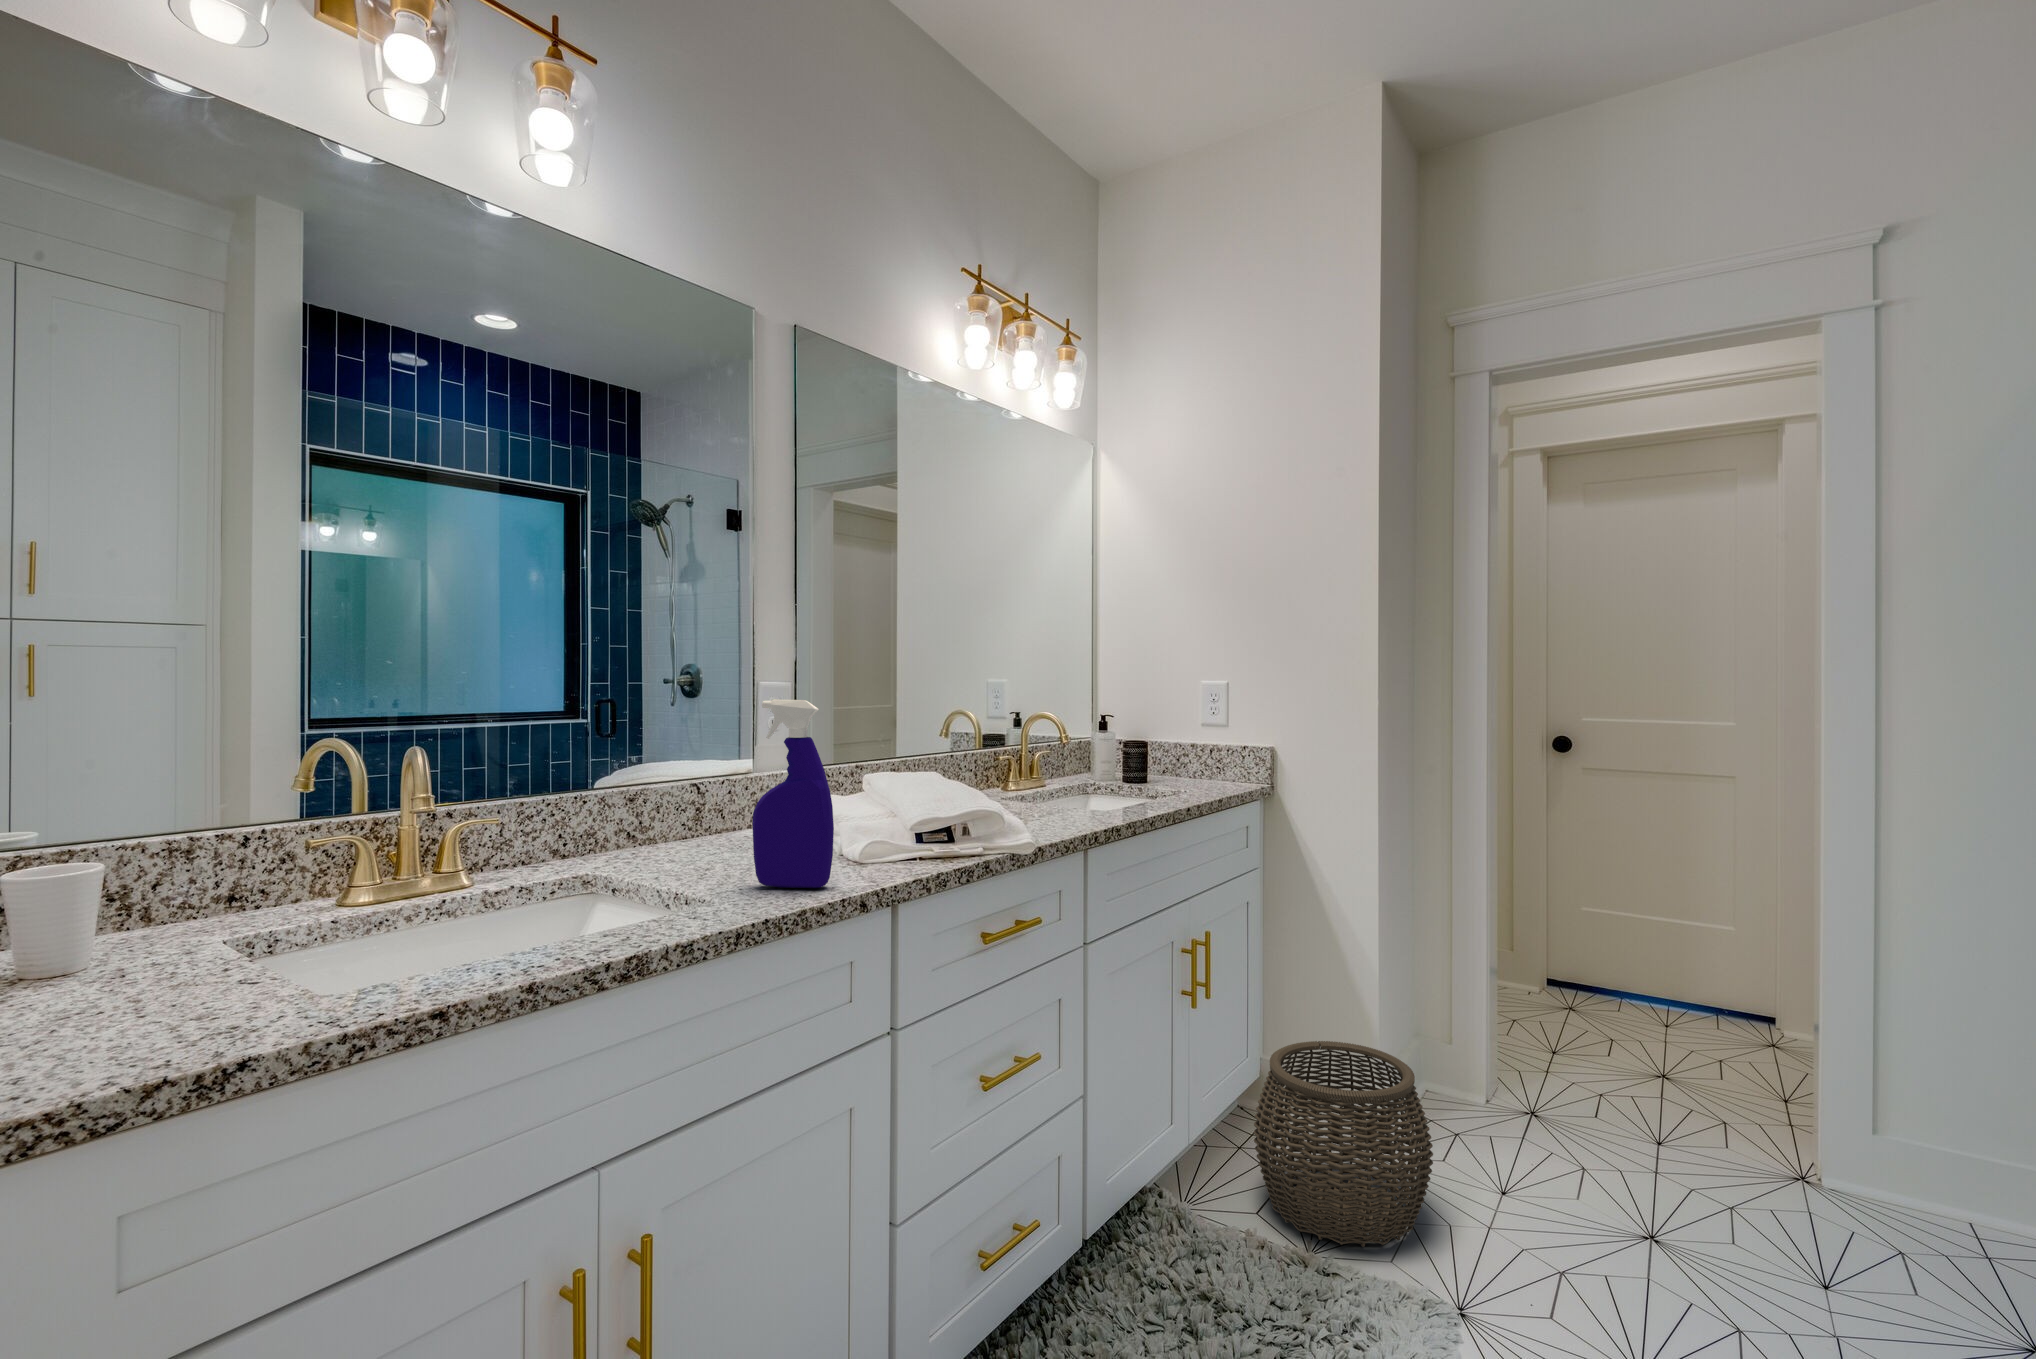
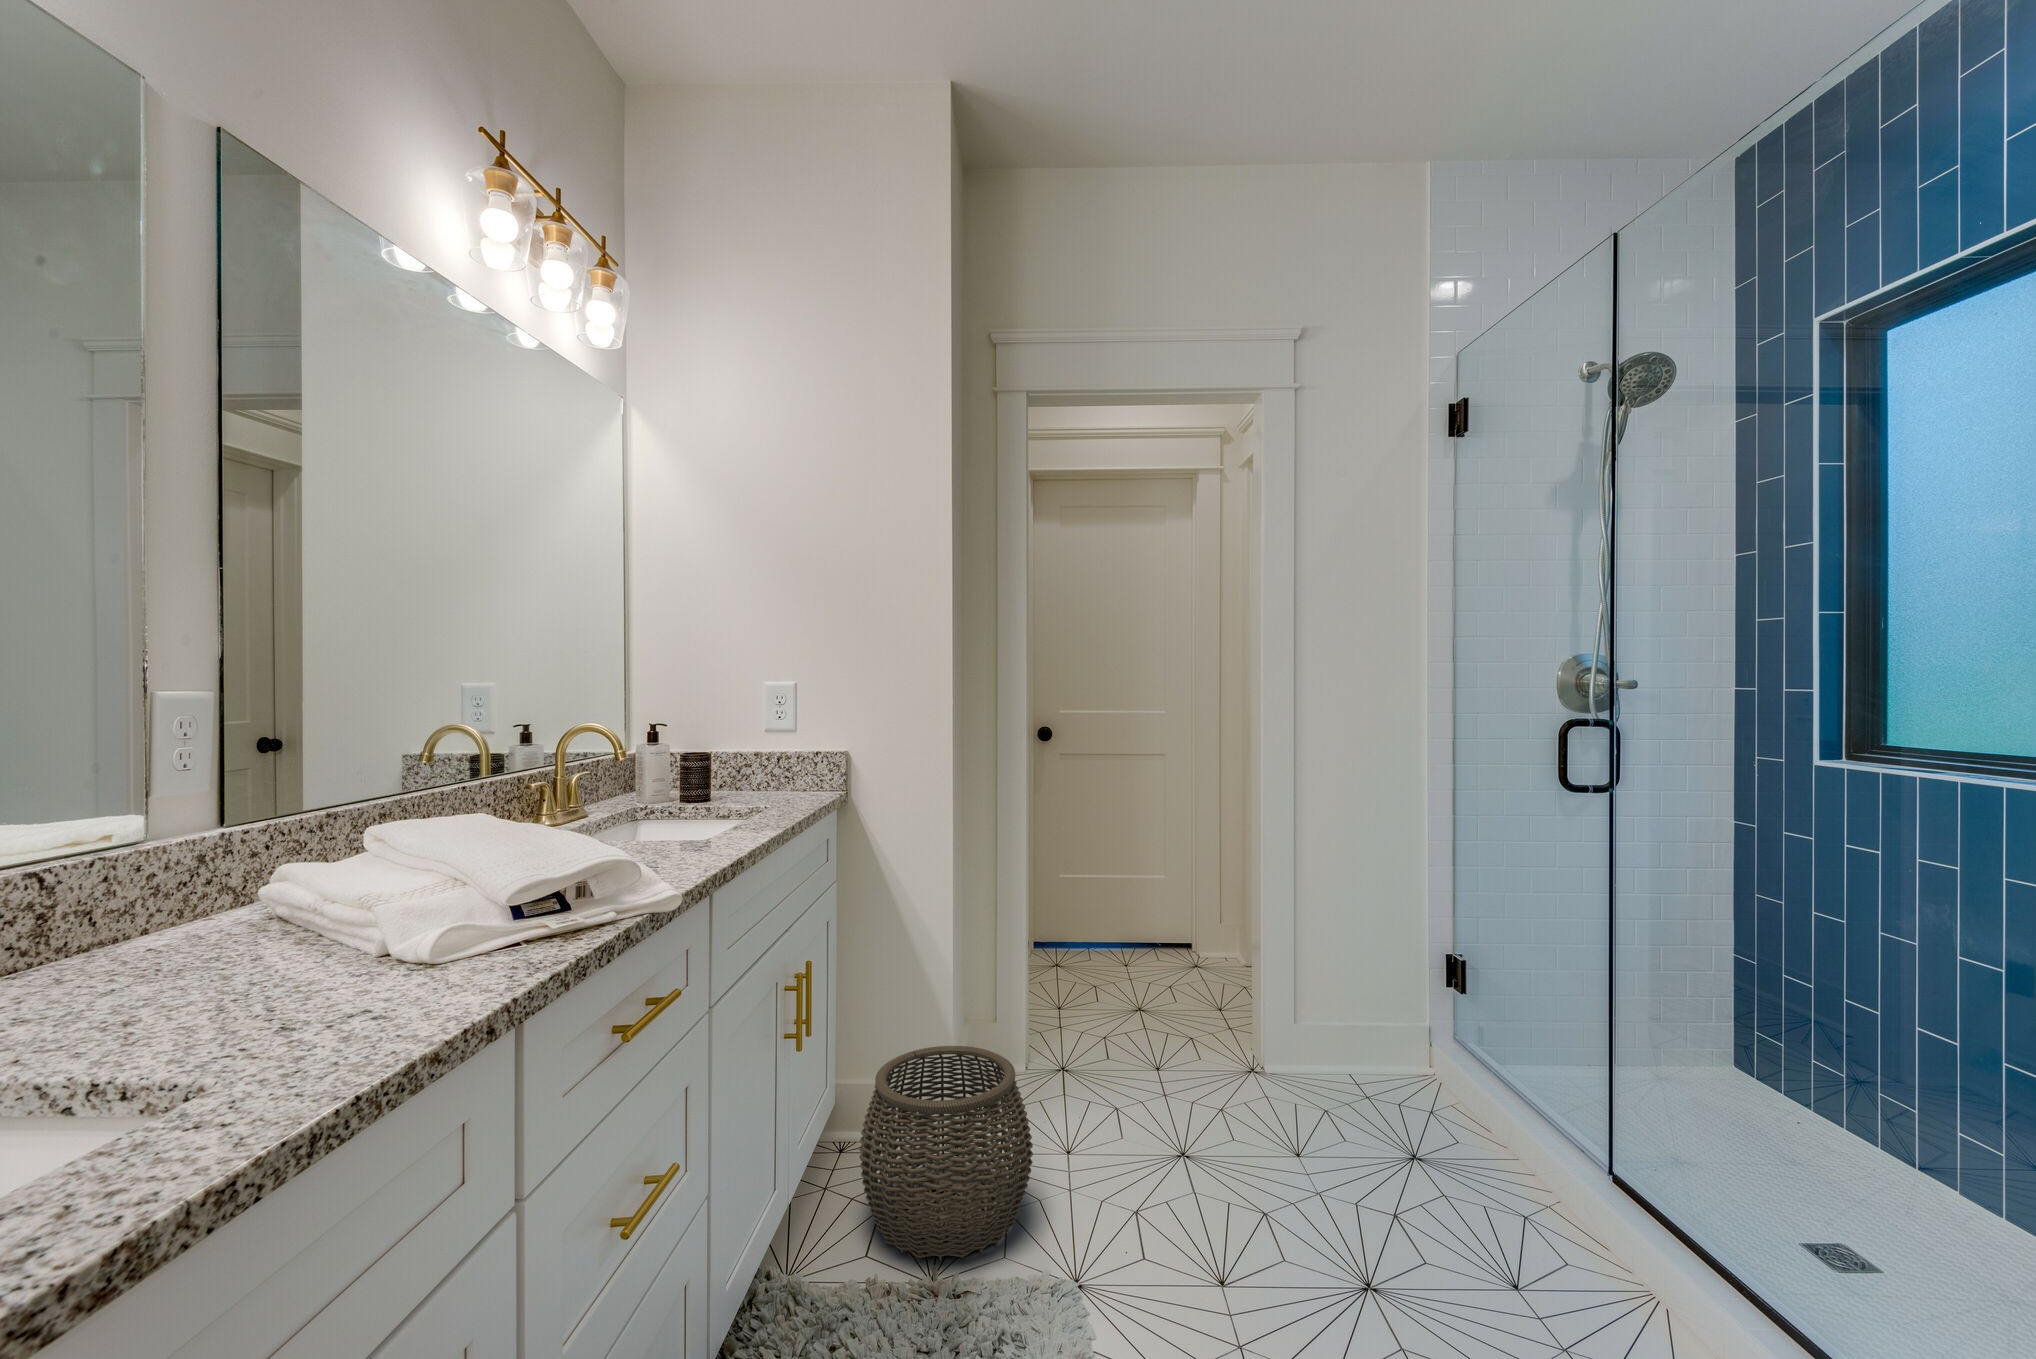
spray bottle: present [752,699,834,888] -> none [242,719,416,1043]

